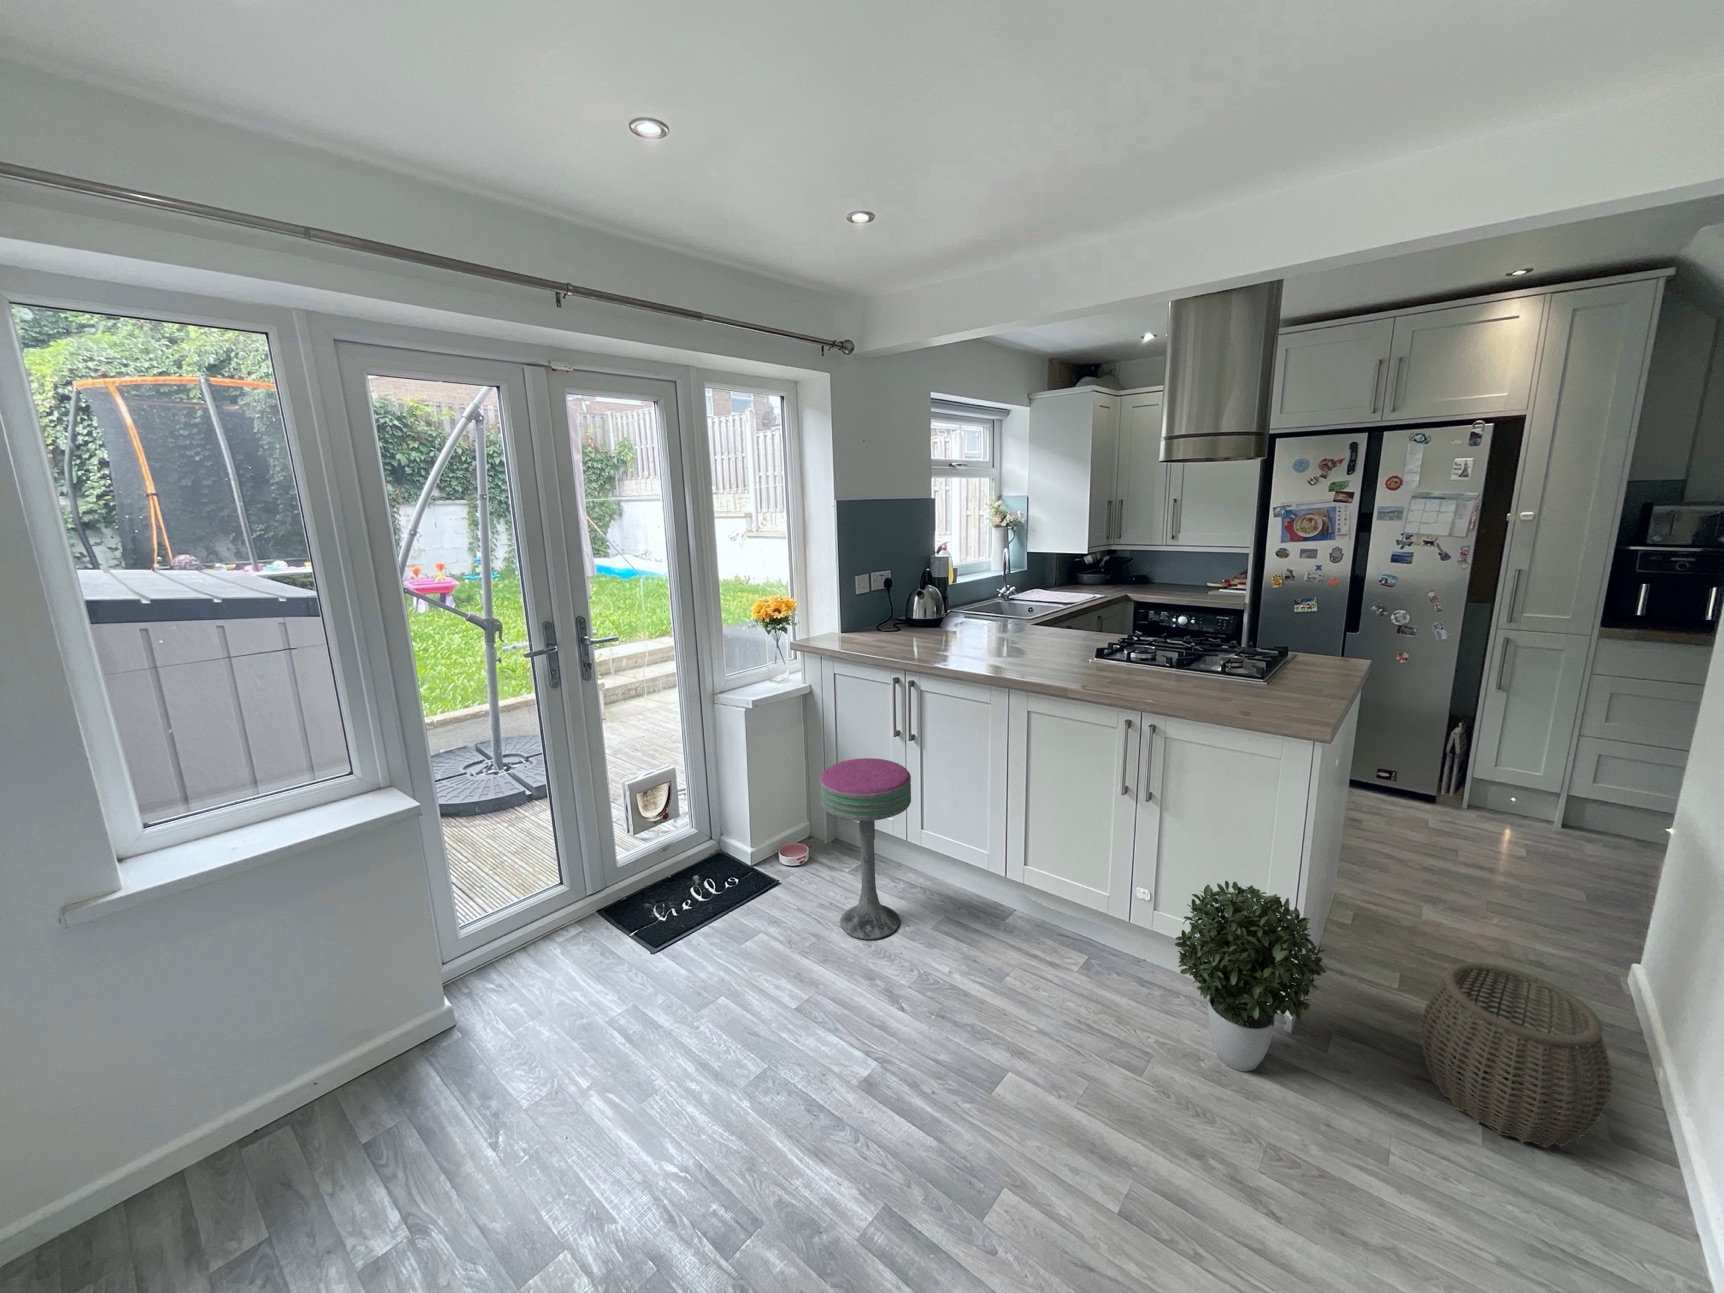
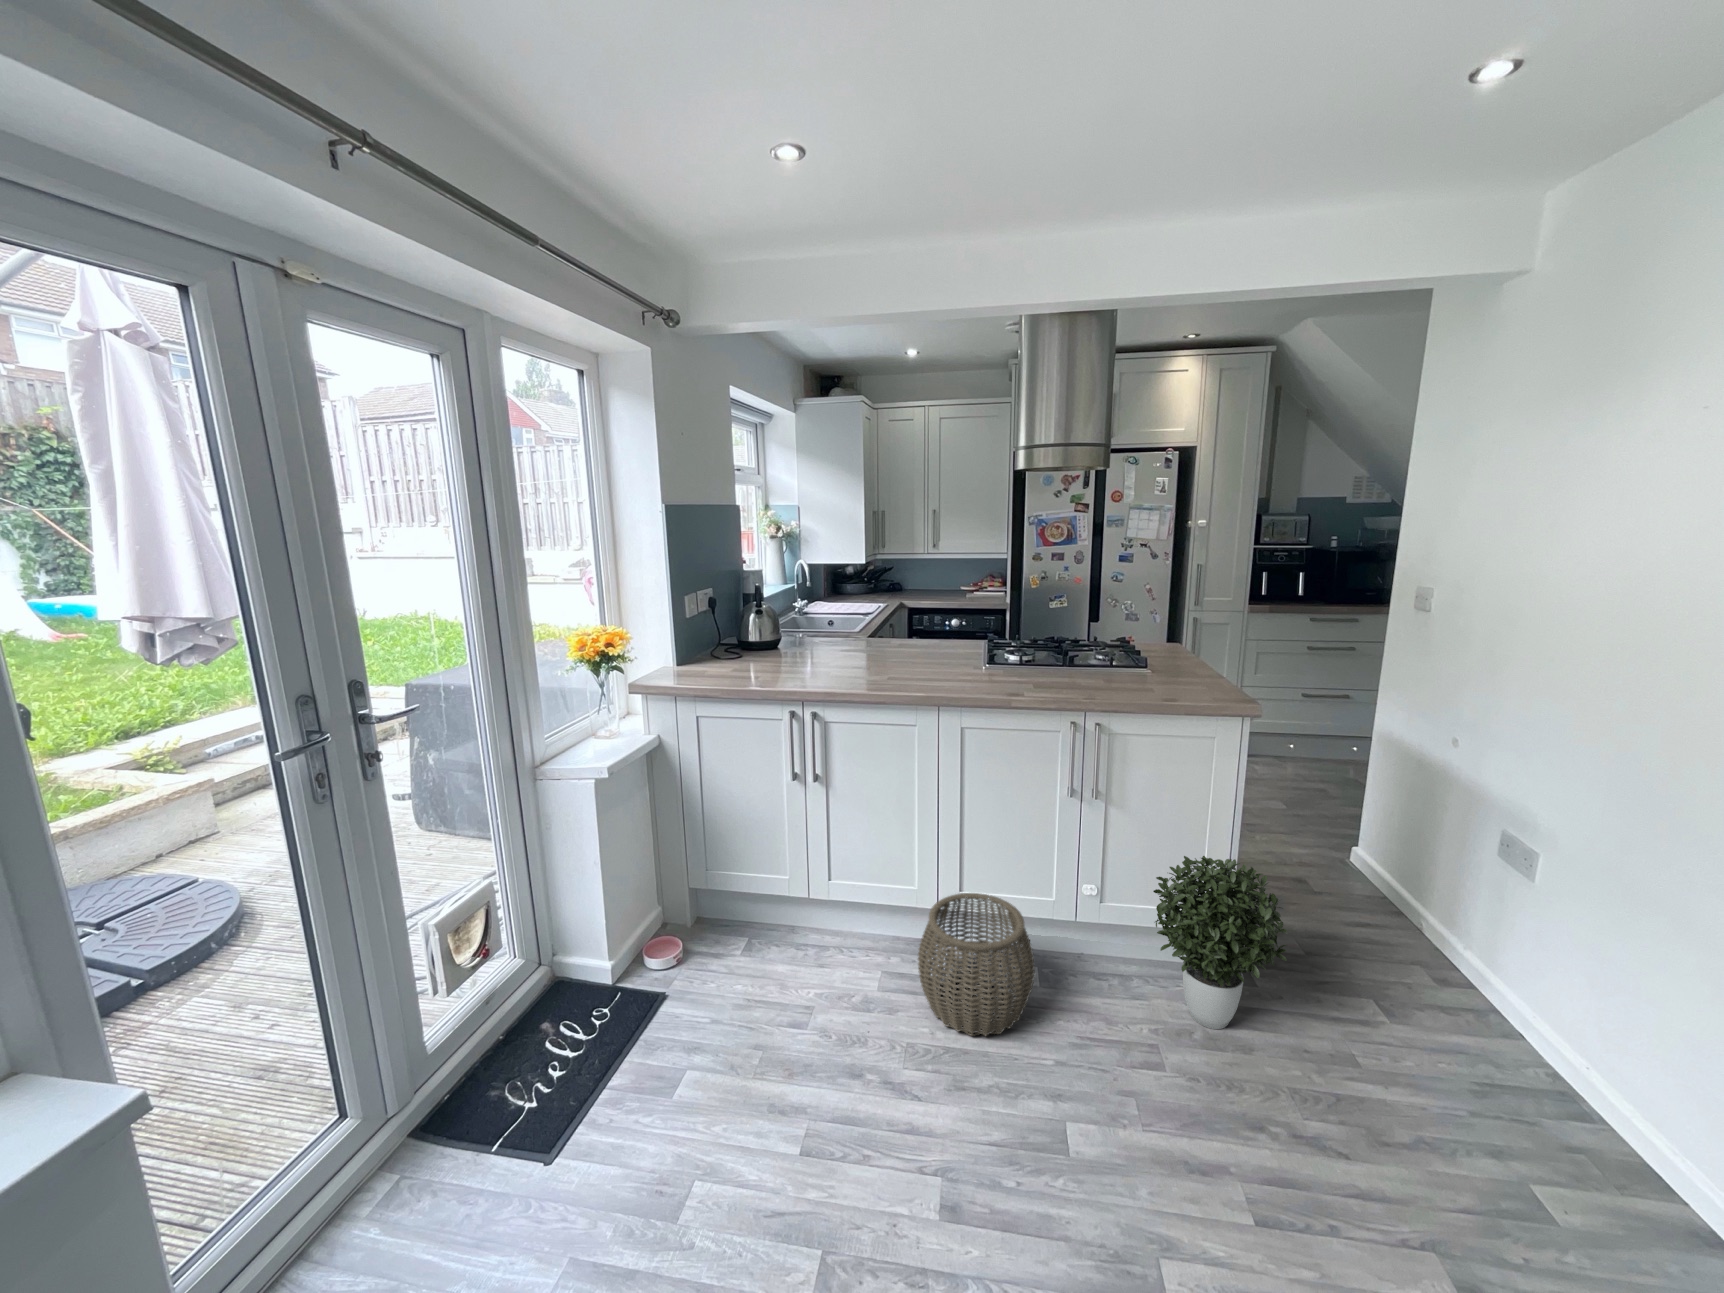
bar stool: present [820,758,911,939] -> none [747,809,858,1032]
woven basket: present [1420,962,1613,1147] -> present [918,893,1035,1036]

